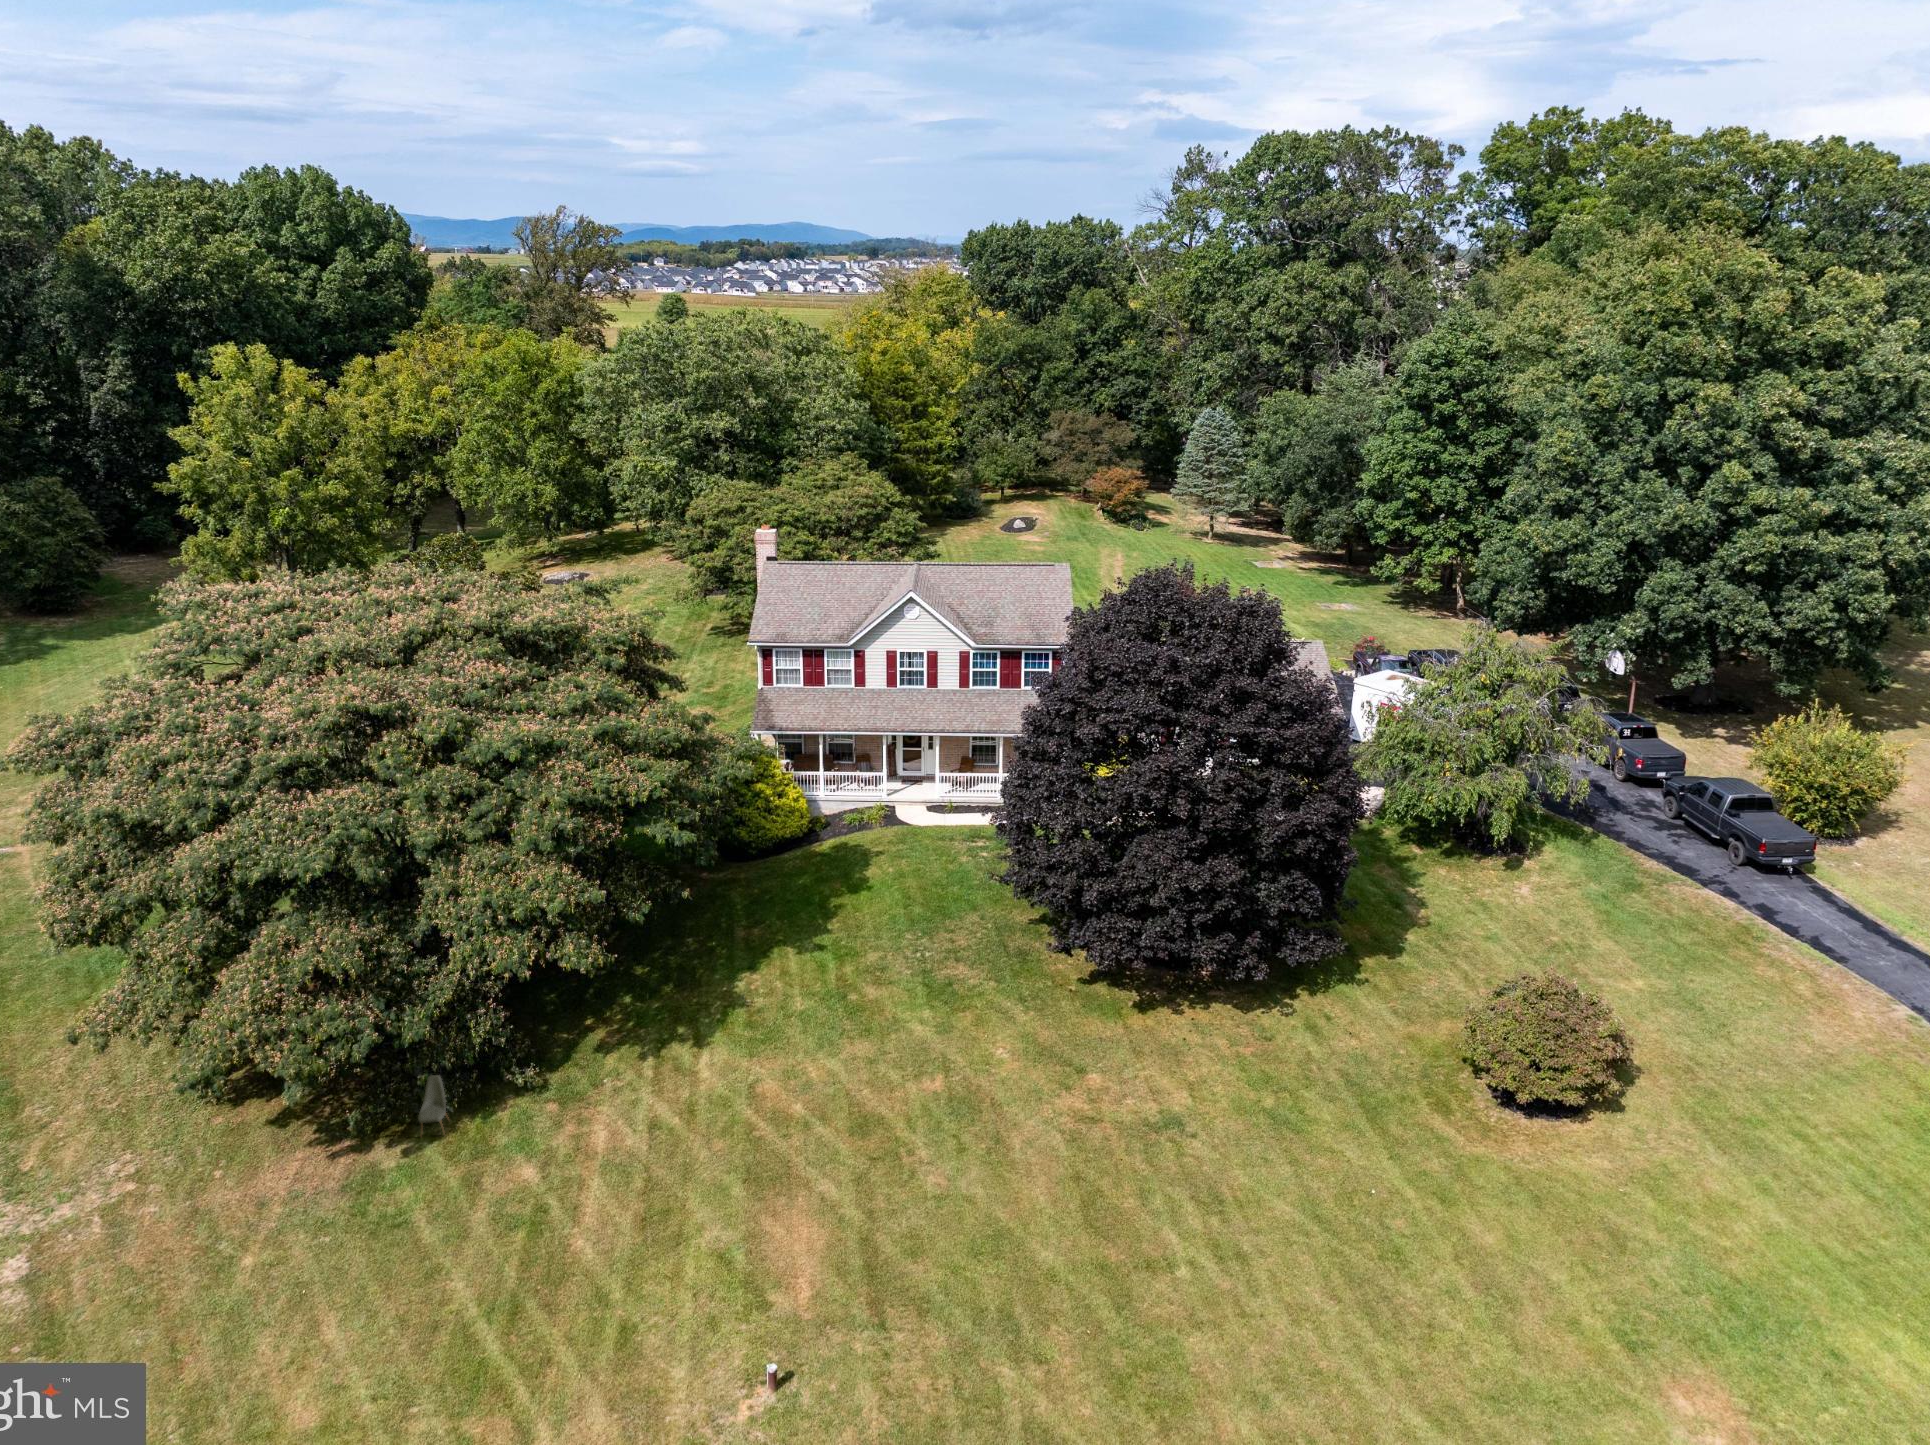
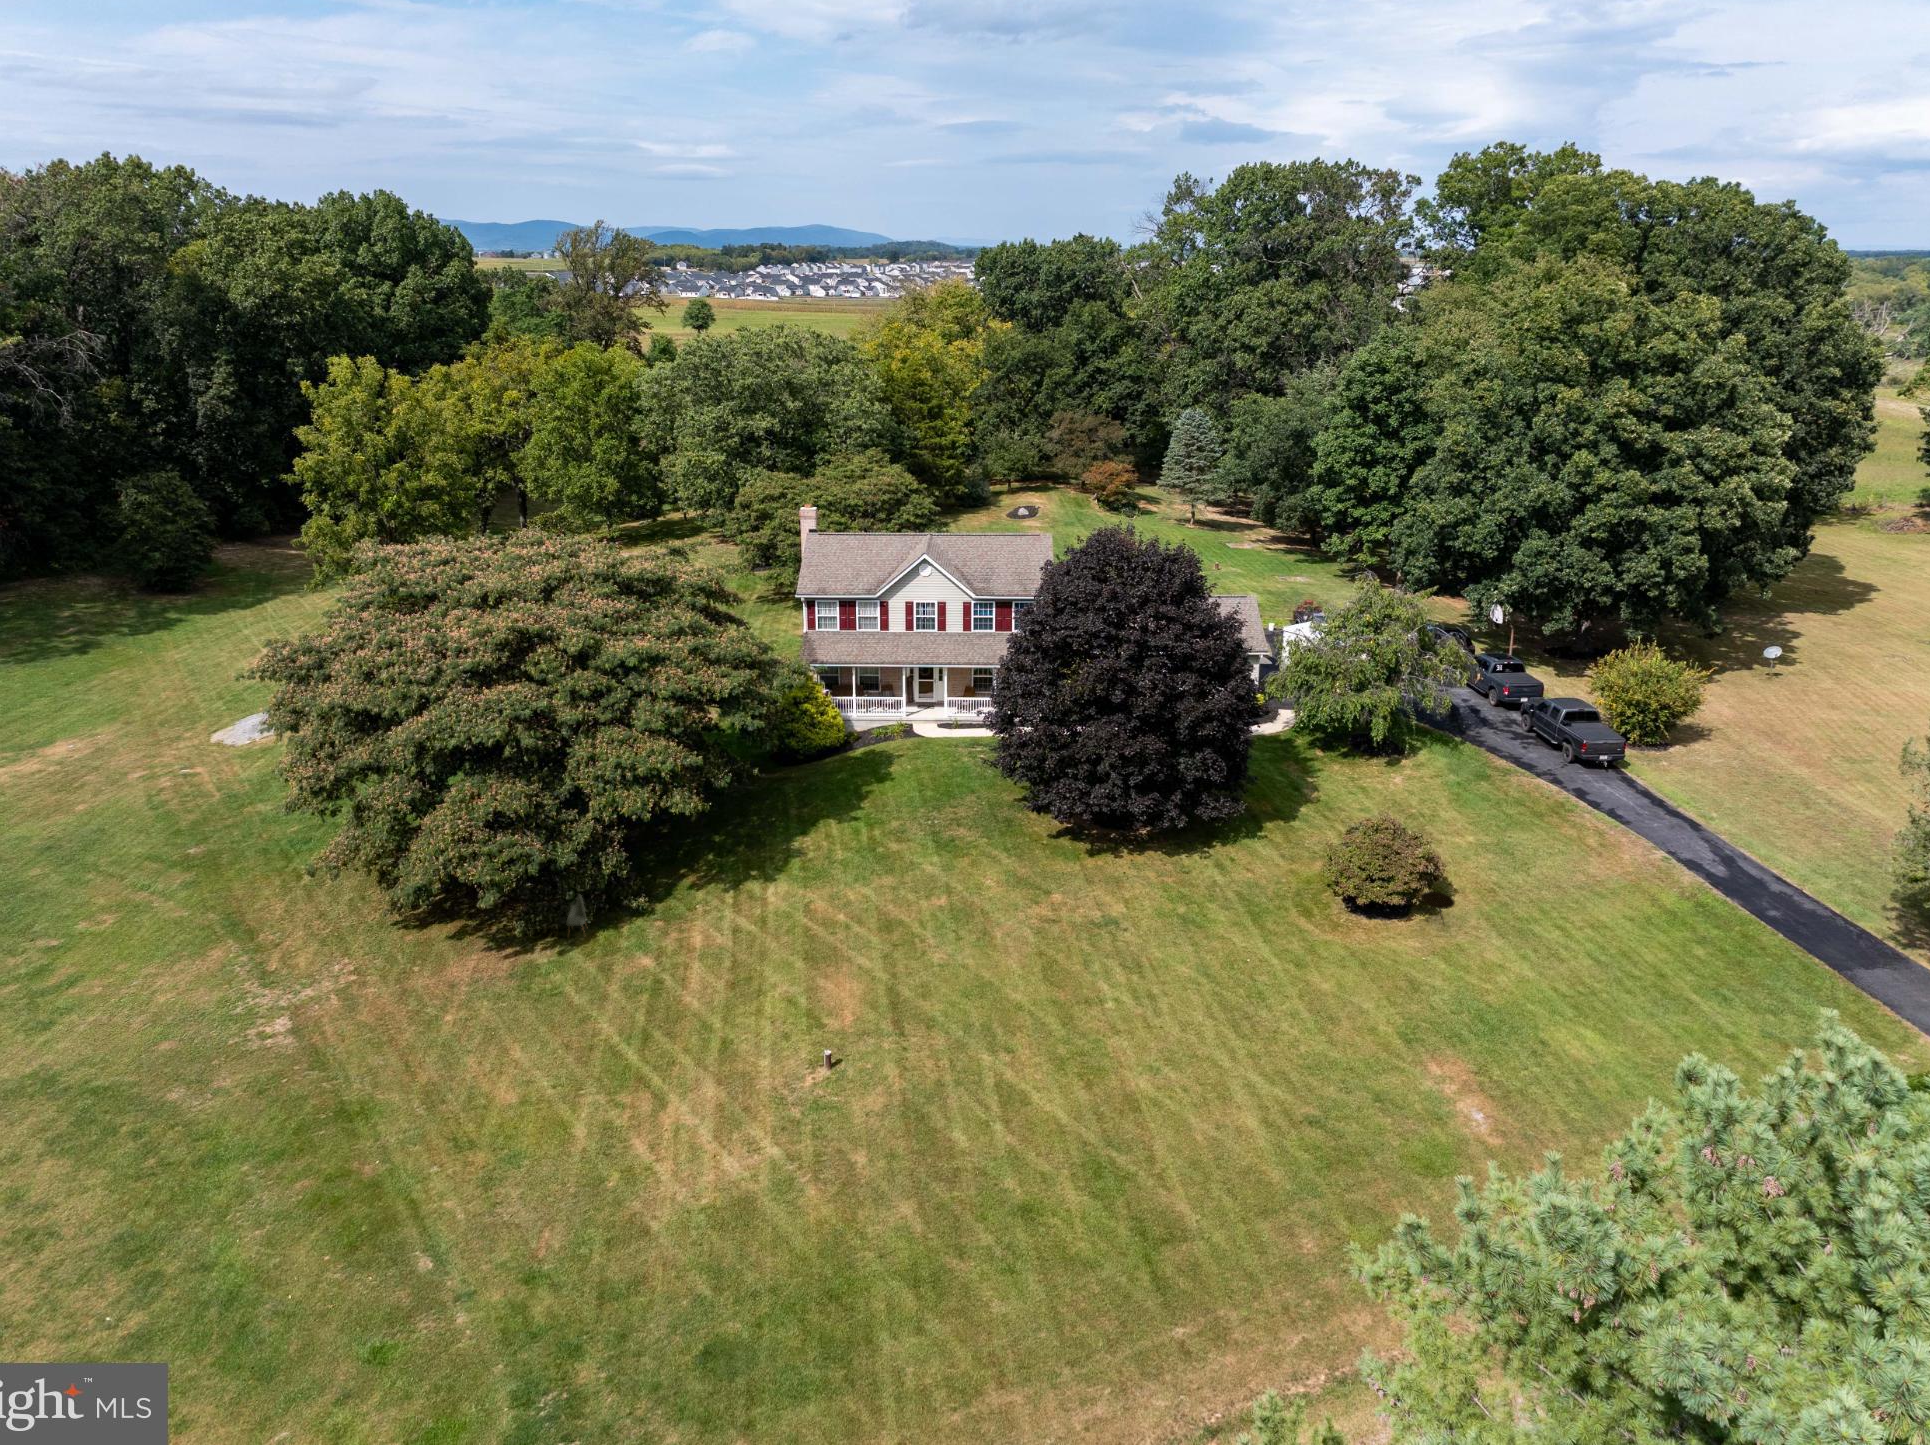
round table: none [1599,1074,1649,1122] -> present [1421,891,1455,916]

